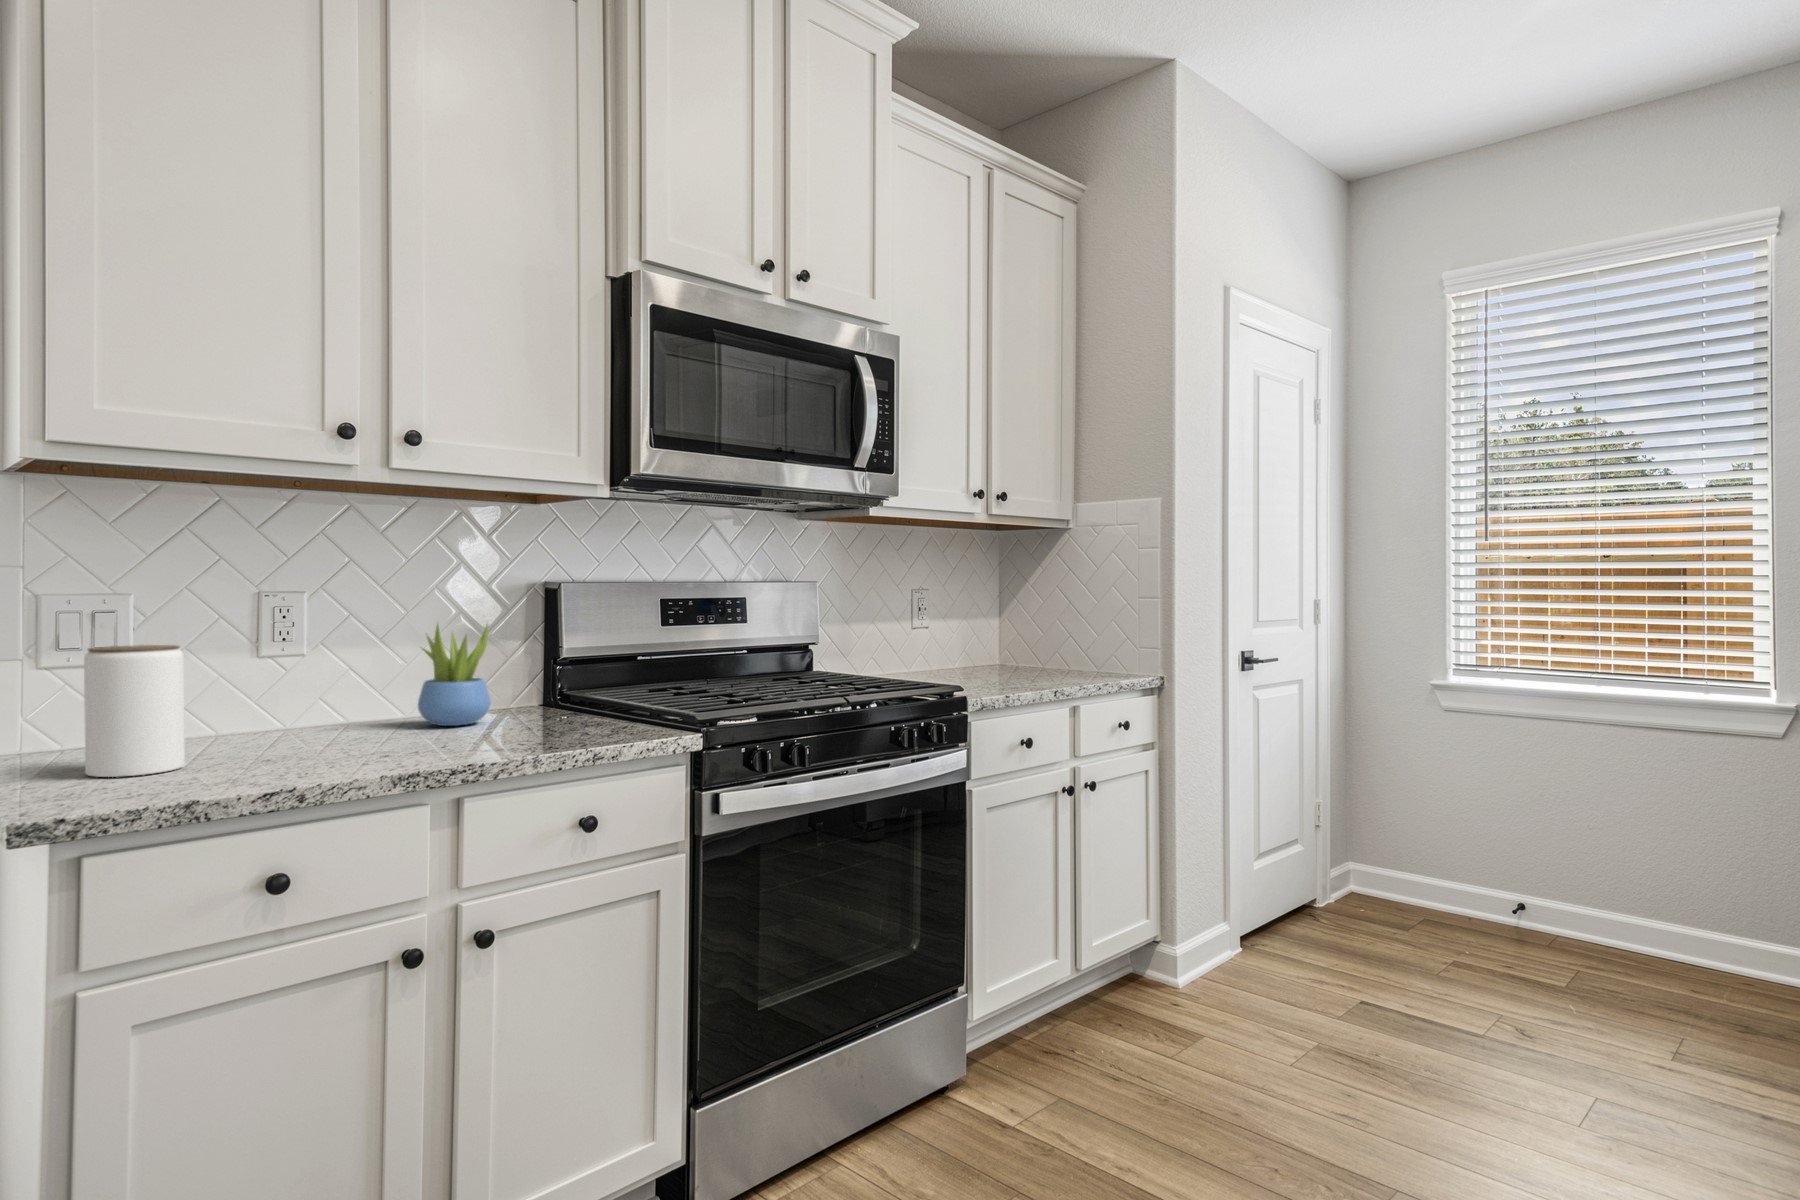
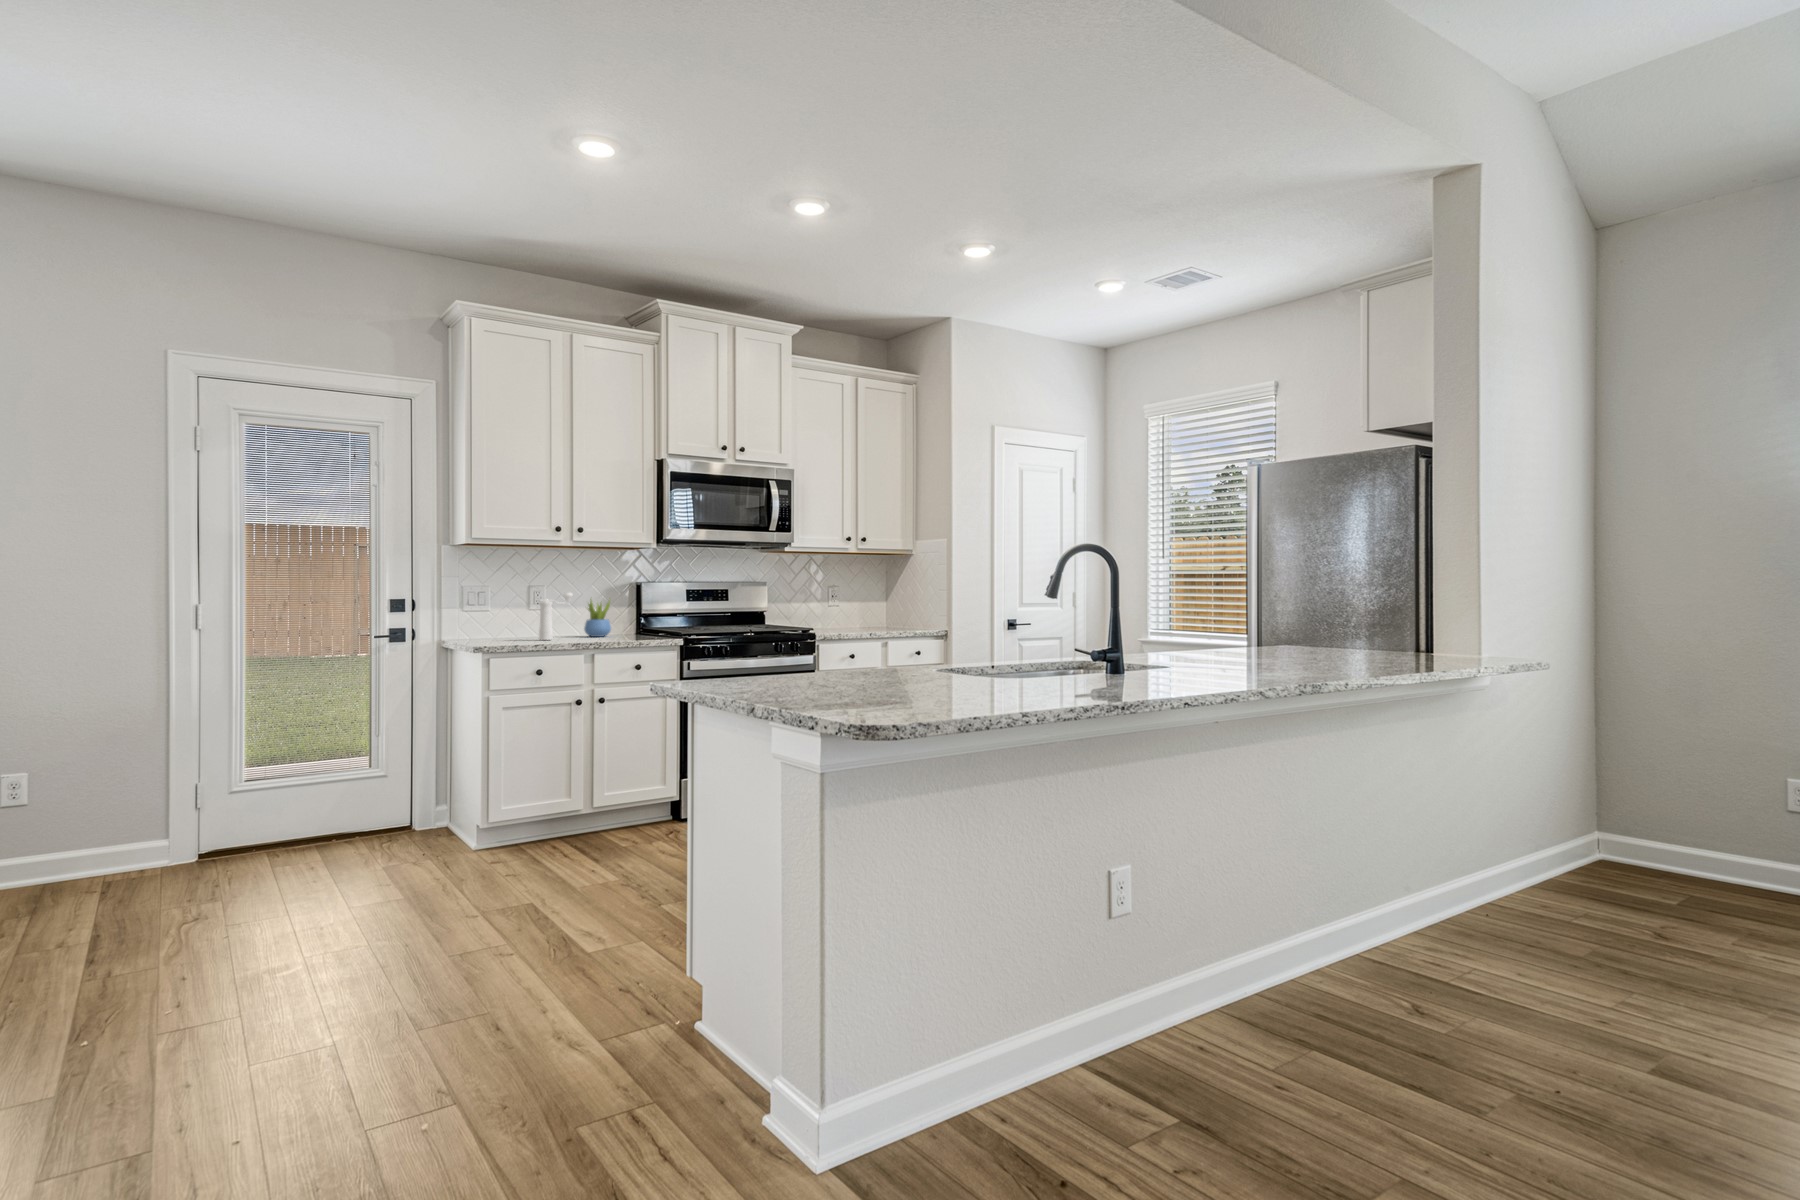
pepper mill: none [283,614,389,758] -> present [539,593,573,640]
jar: present [84,645,185,777] -> none [482,602,510,642]

